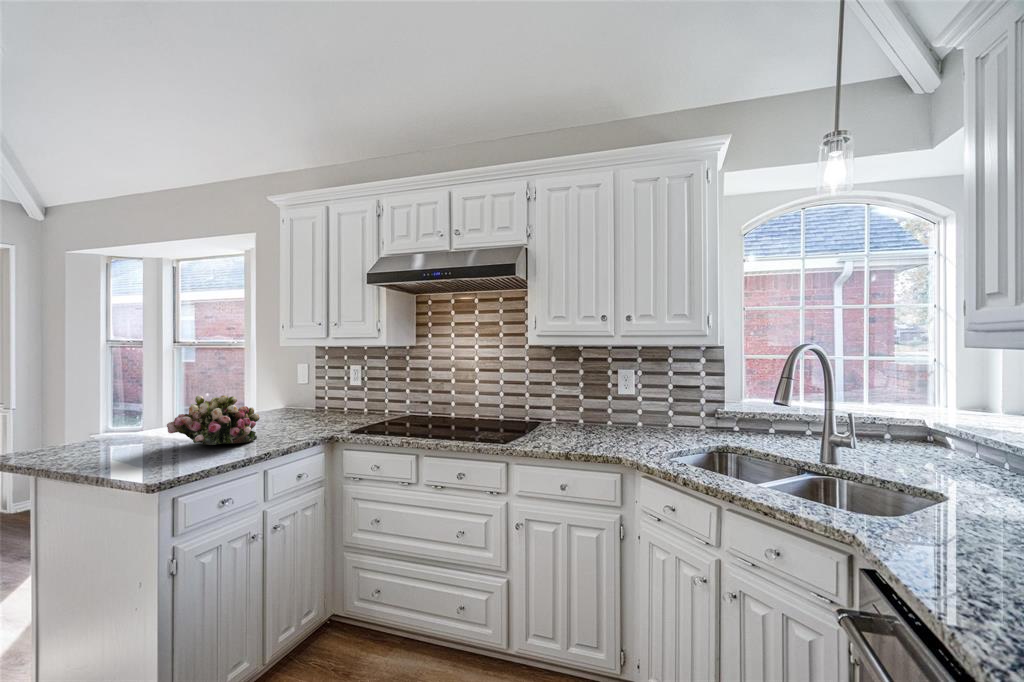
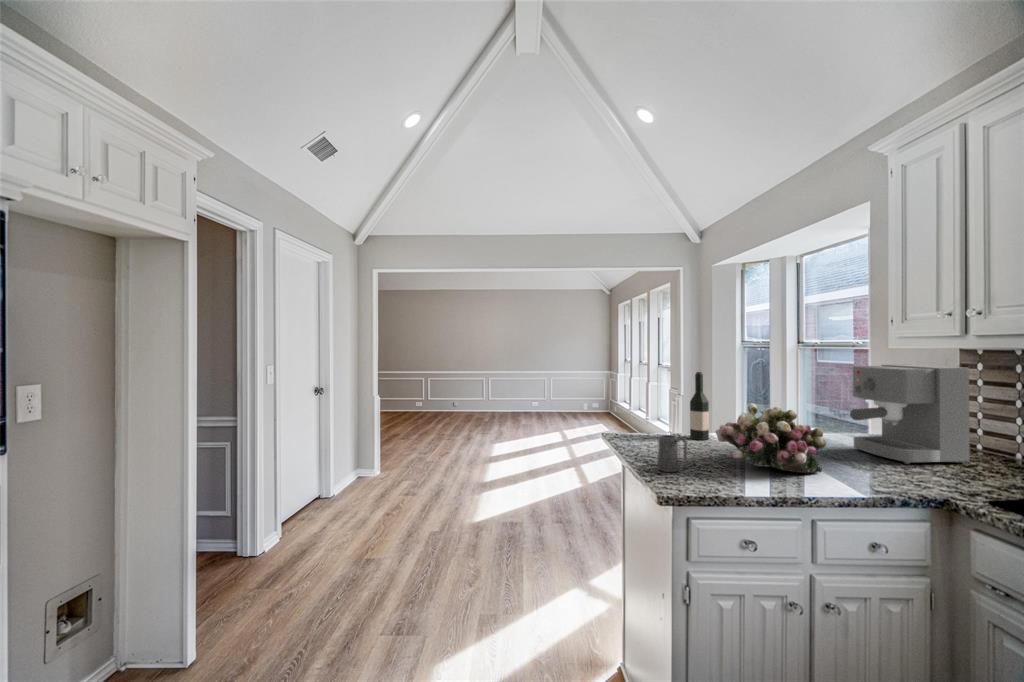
coffee maker: none [261,357,328,424] -> present [850,364,970,464]
wine bottle: none [114,373,137,441] -> present [690,372,709,440]
mug: none [119,432,154,470] -> present [658,435,687,472]

